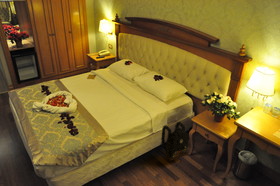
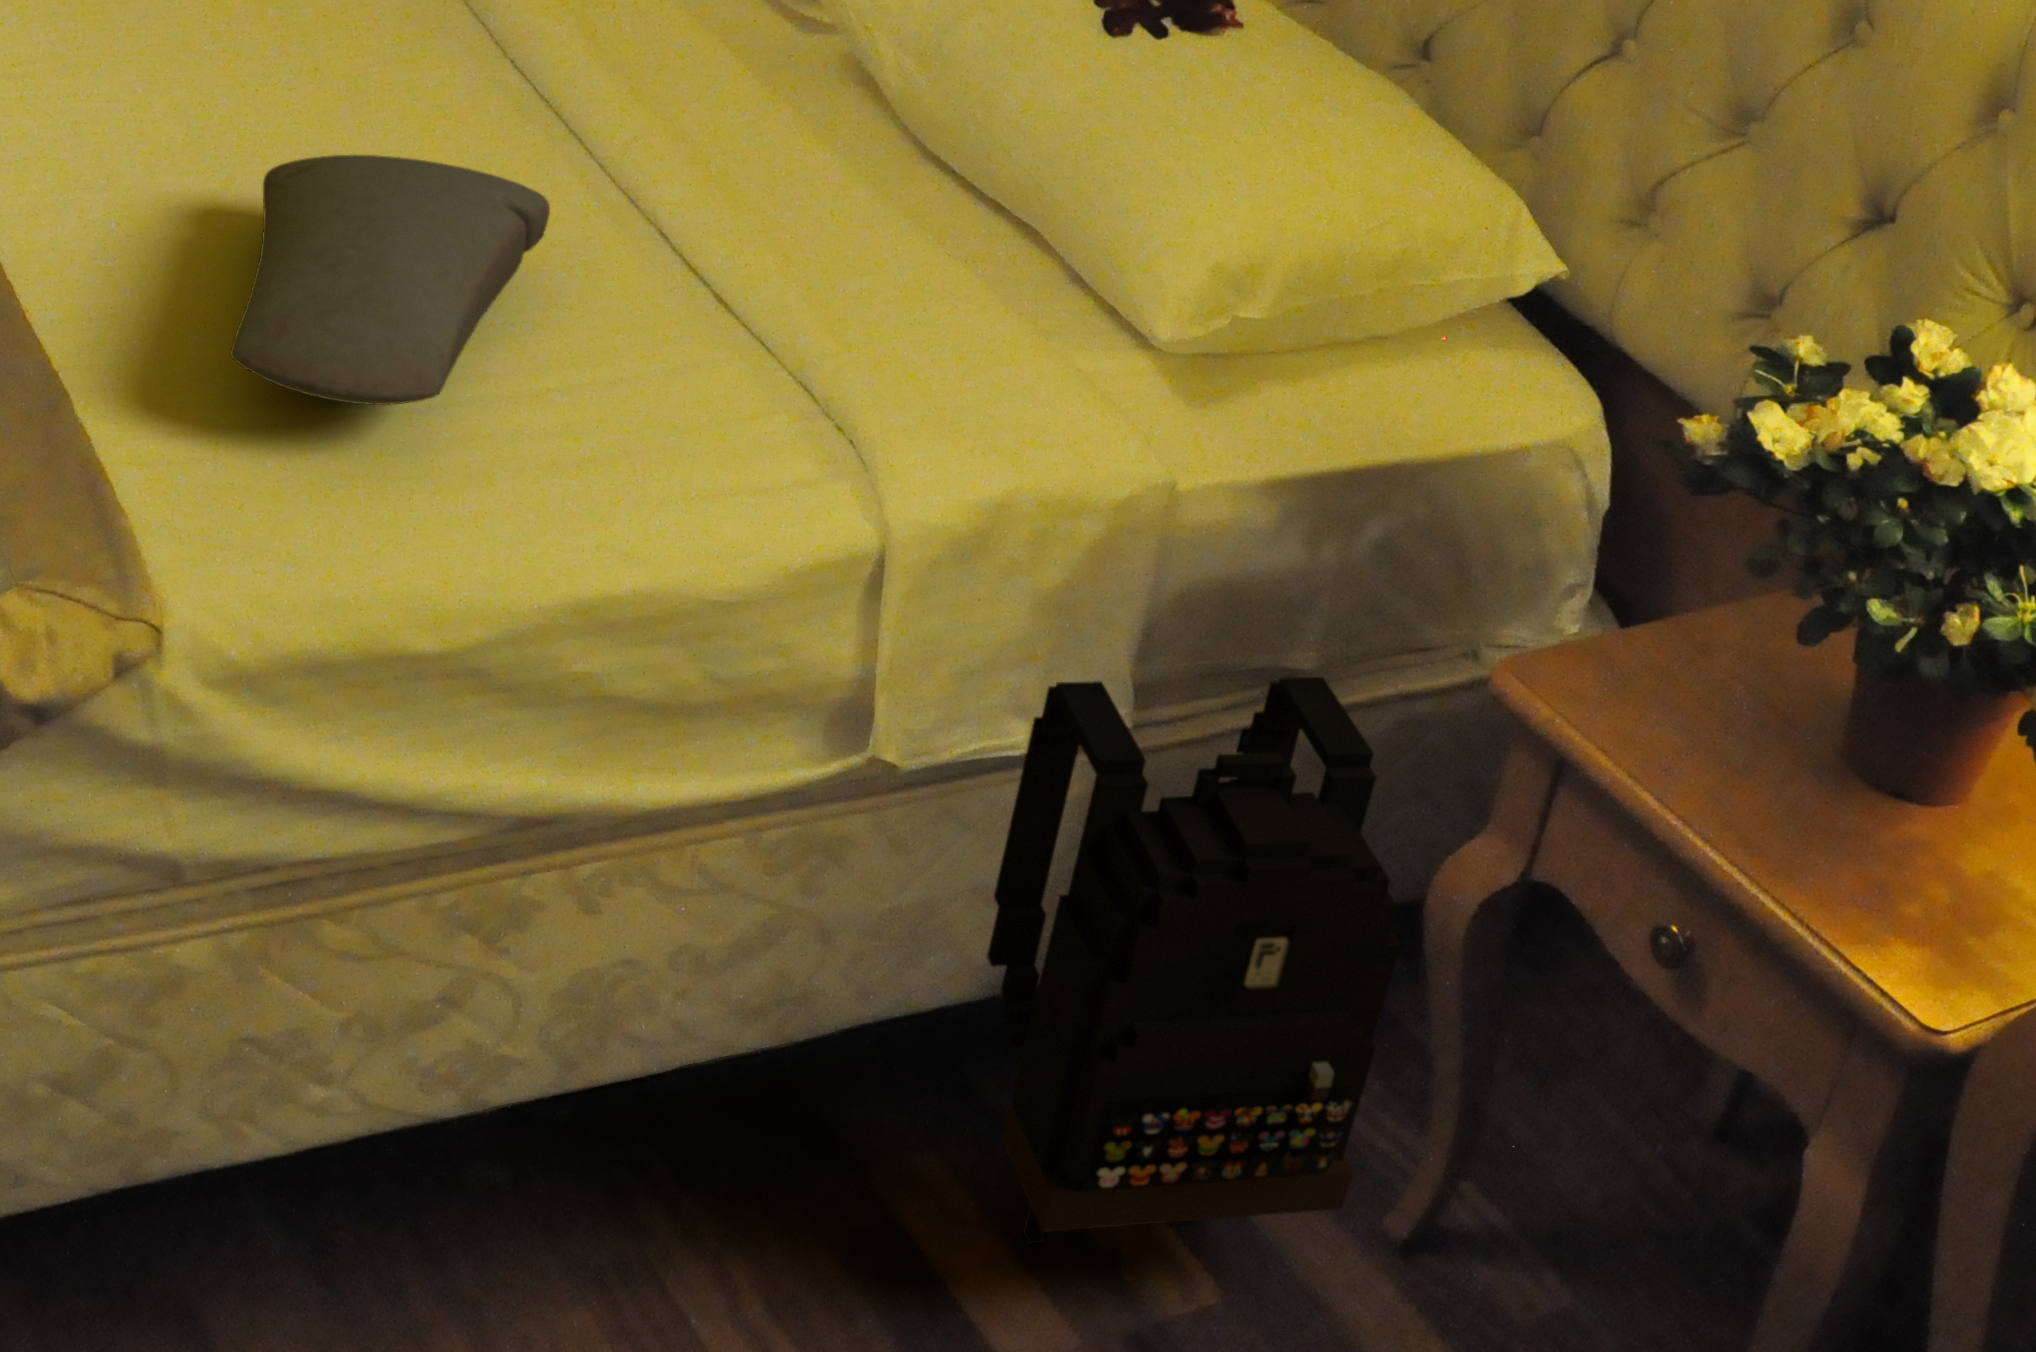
pillow: none [104,99,124,117] -> present [230,155,550,405]

